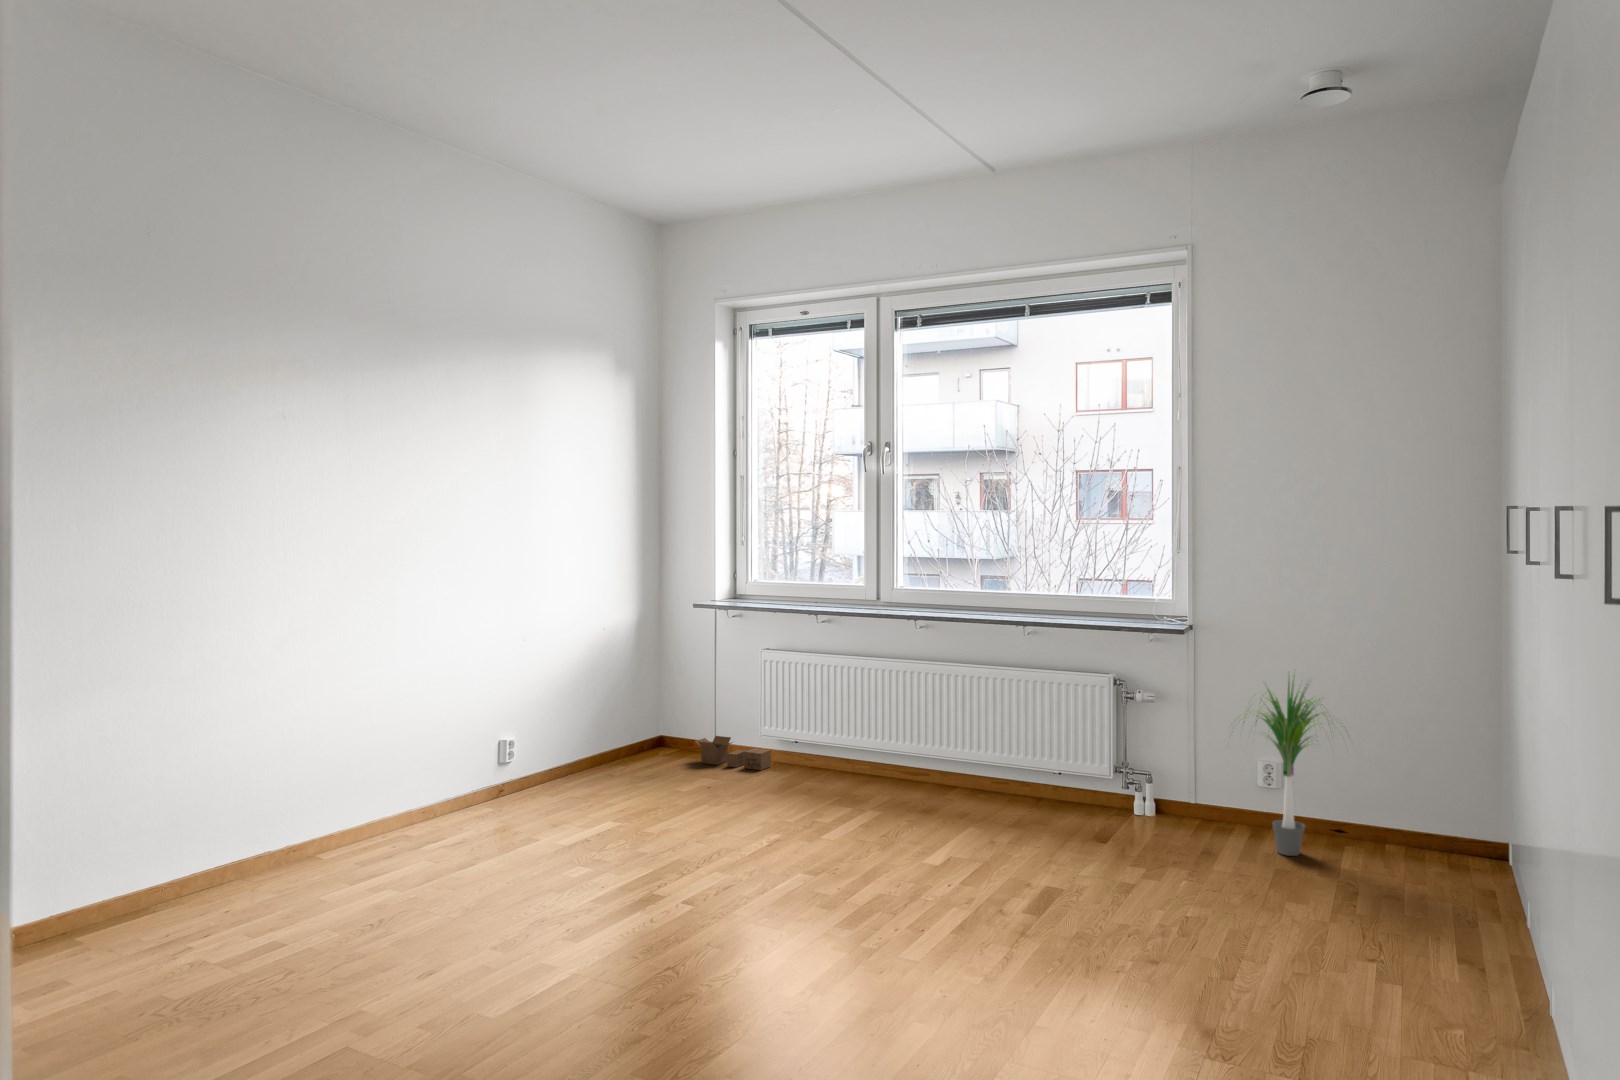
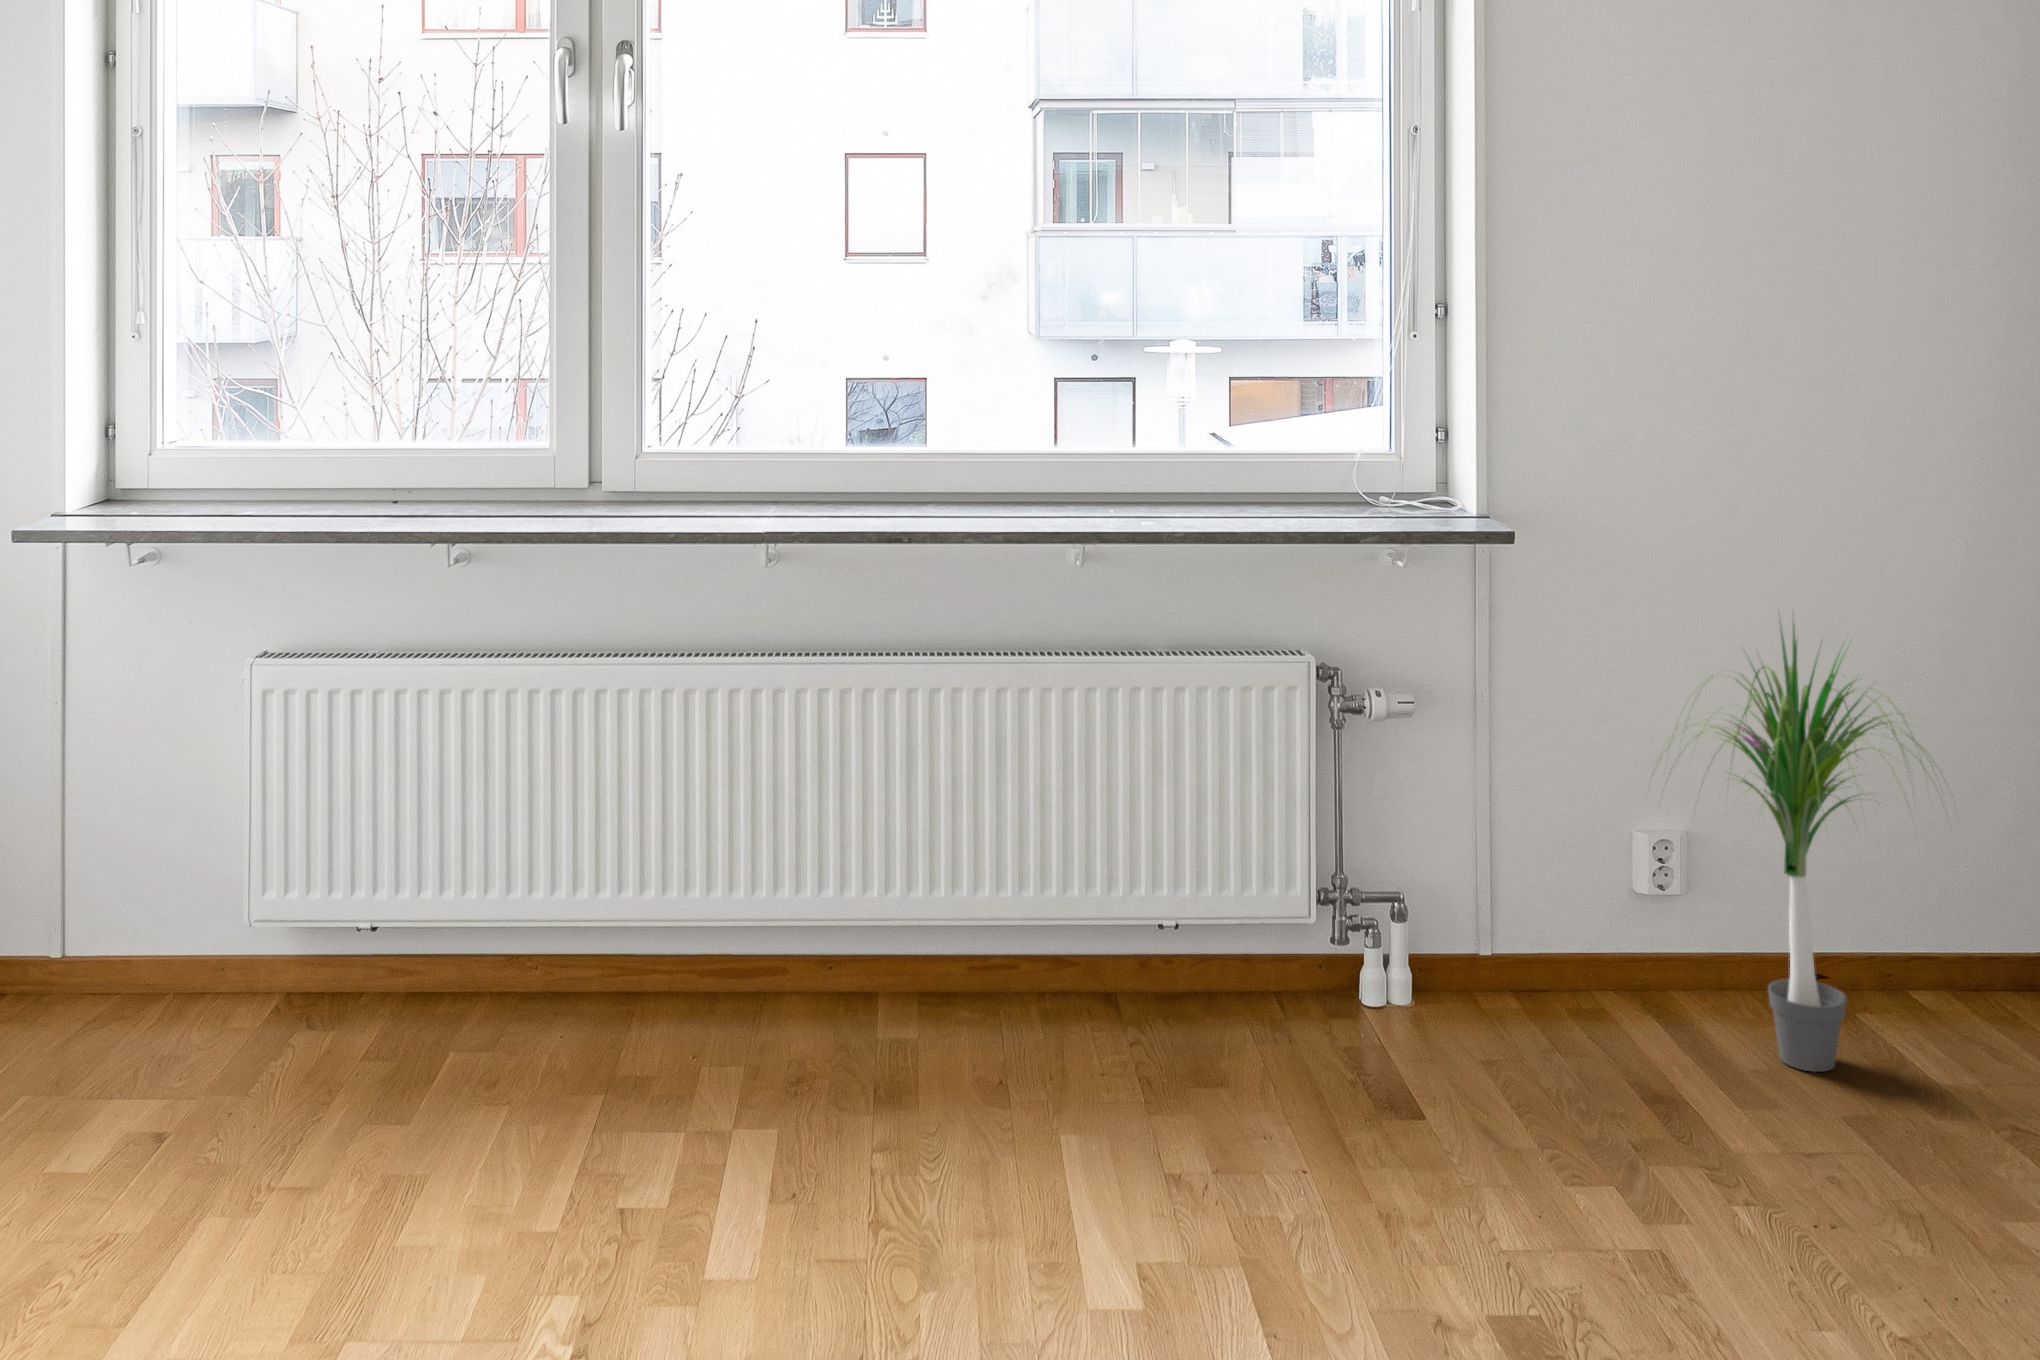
cardboard box: present [695,736,771,770] -> none [20,936,285,1035]

